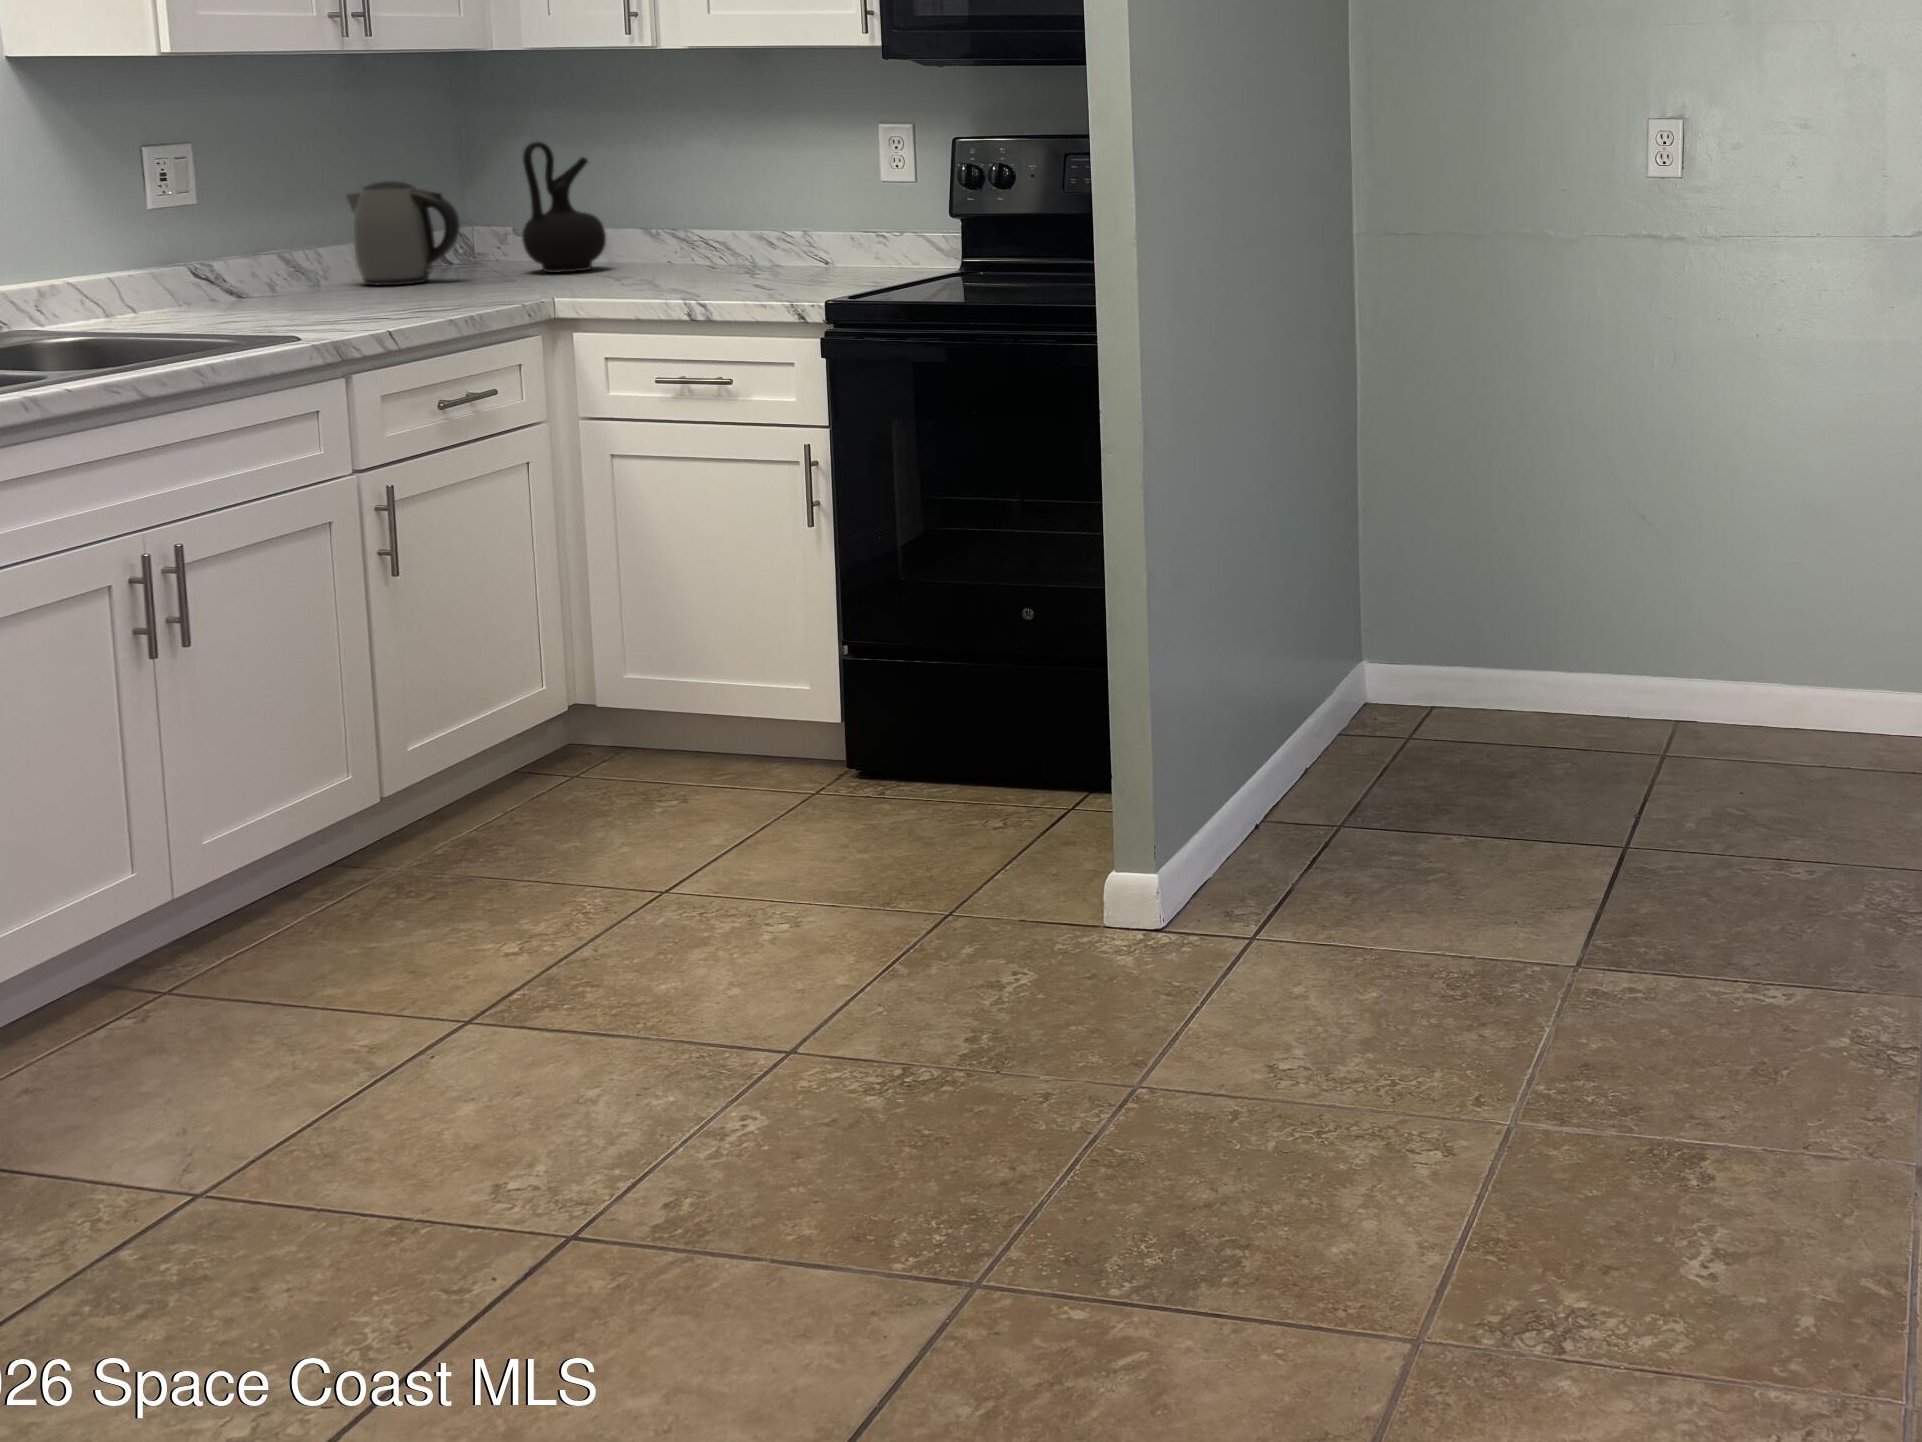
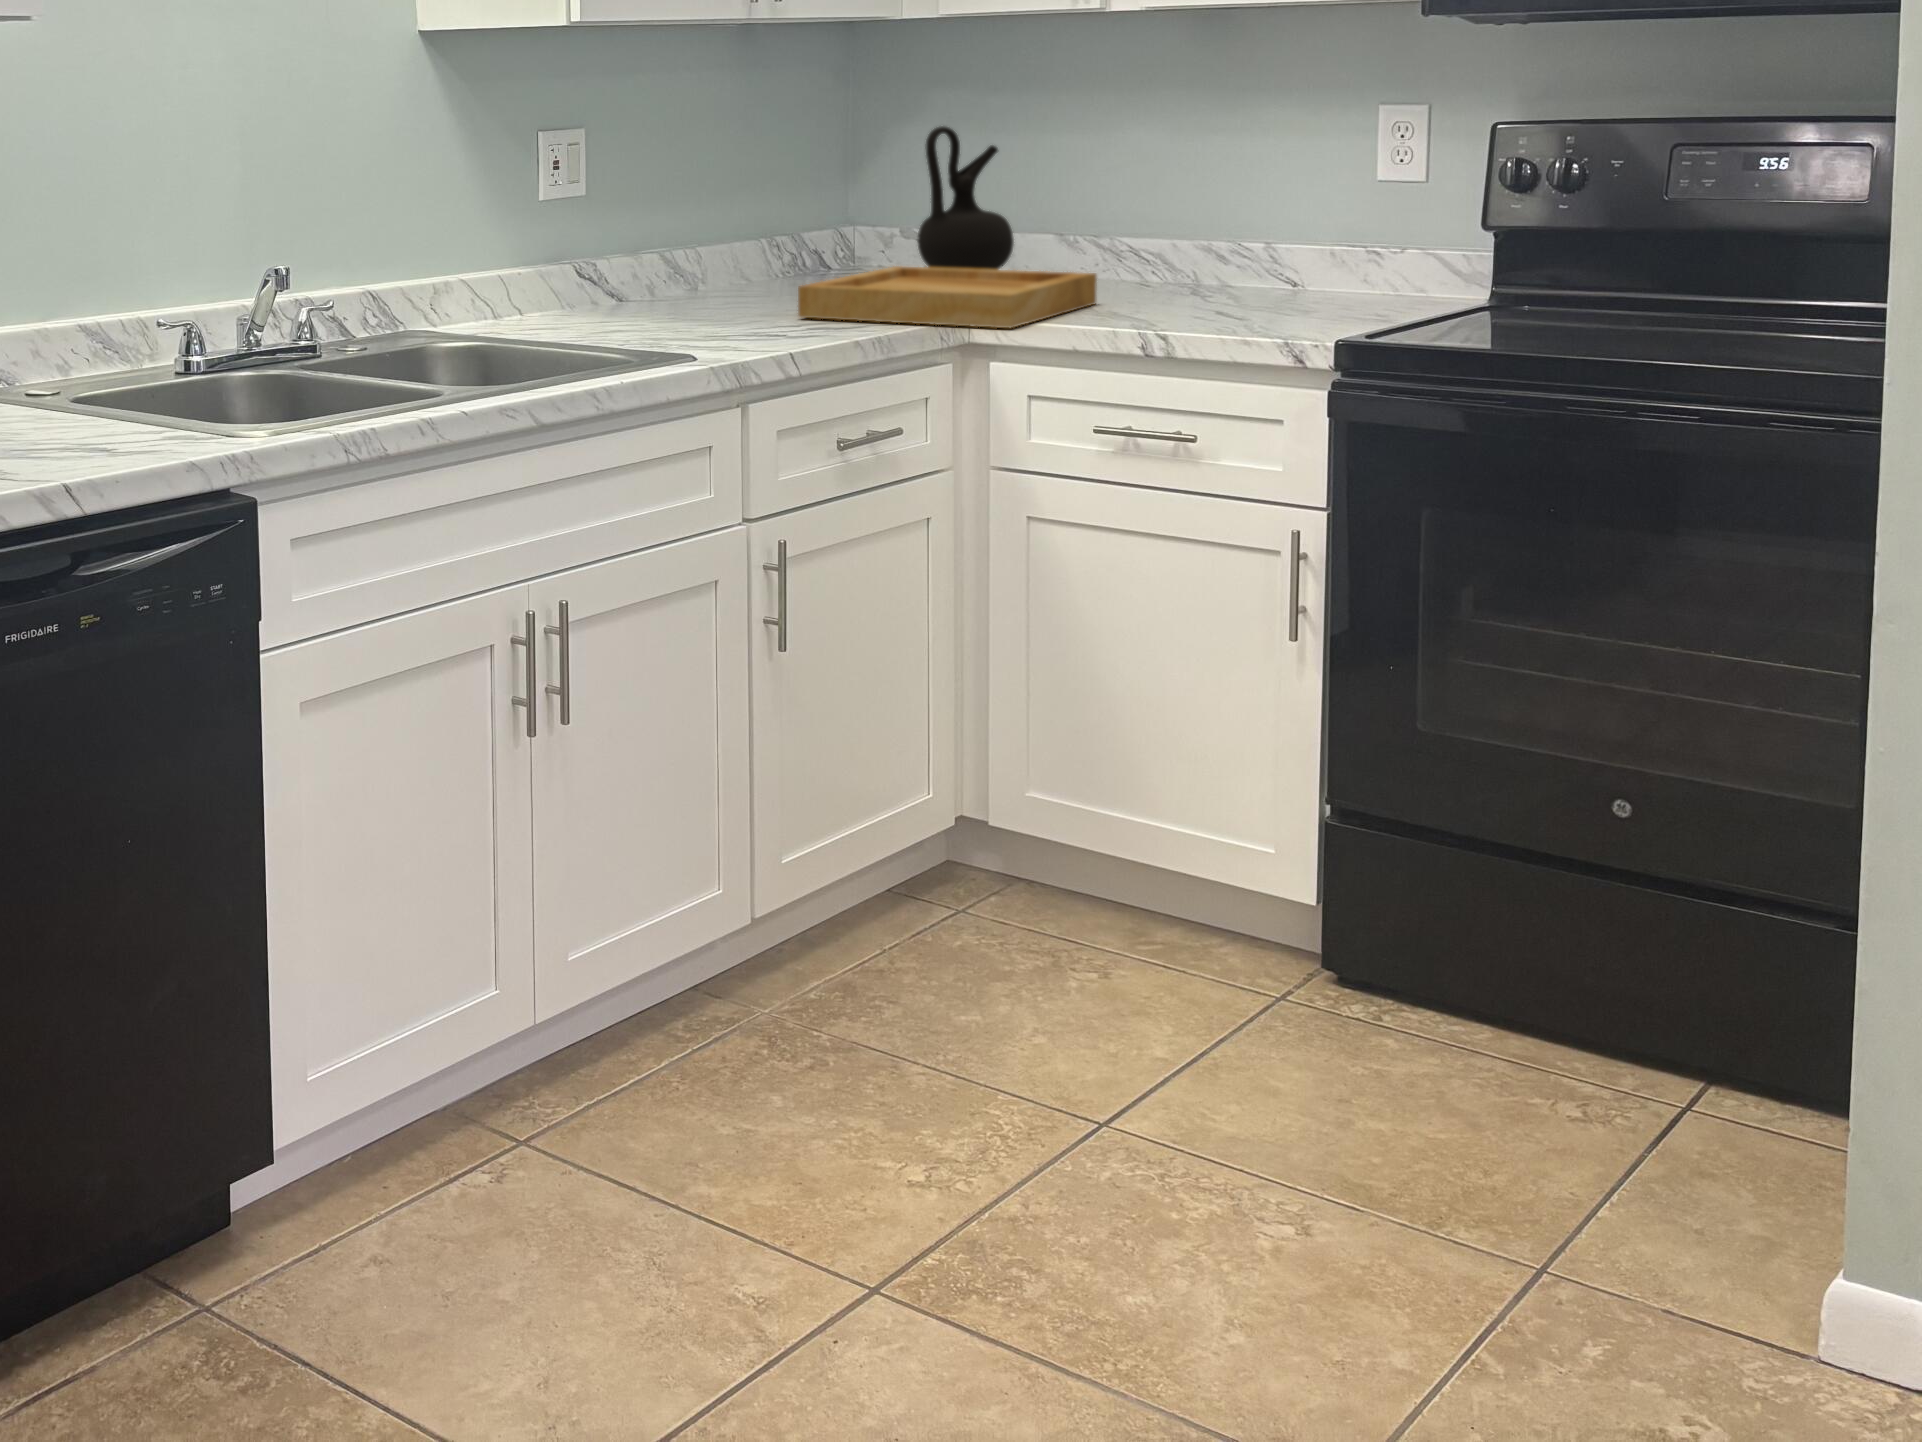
kettle: present [346,181,460,285] -> none [731,171,852,290]
tray: none [403,259,665,305] -> present [798,266,1097,328]

